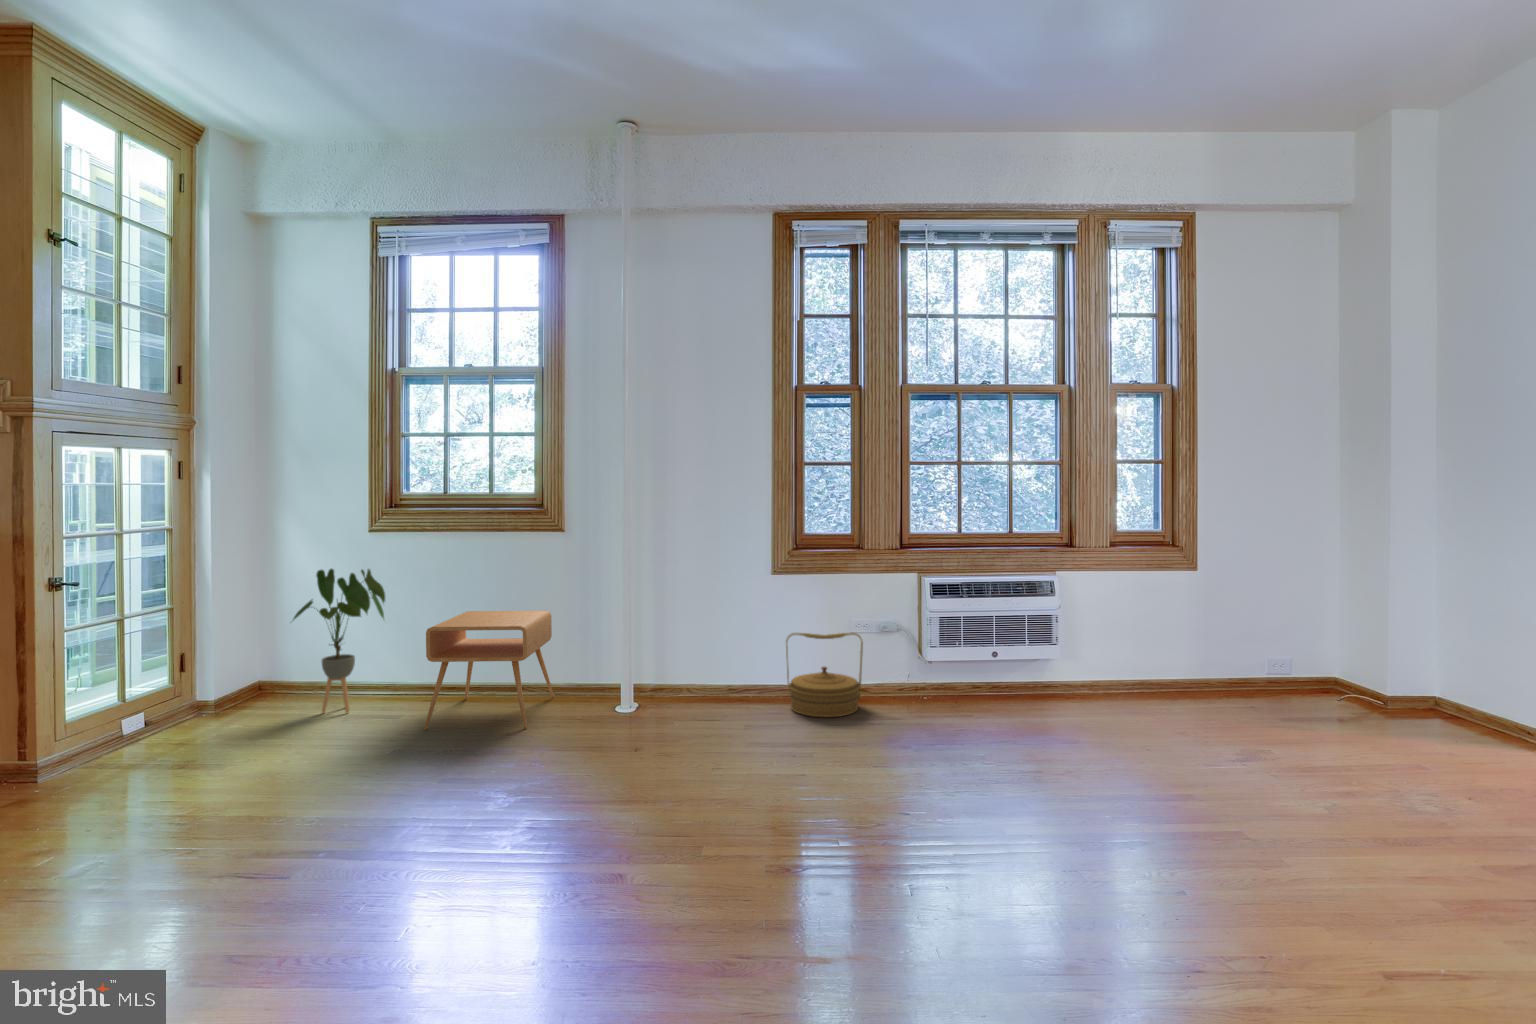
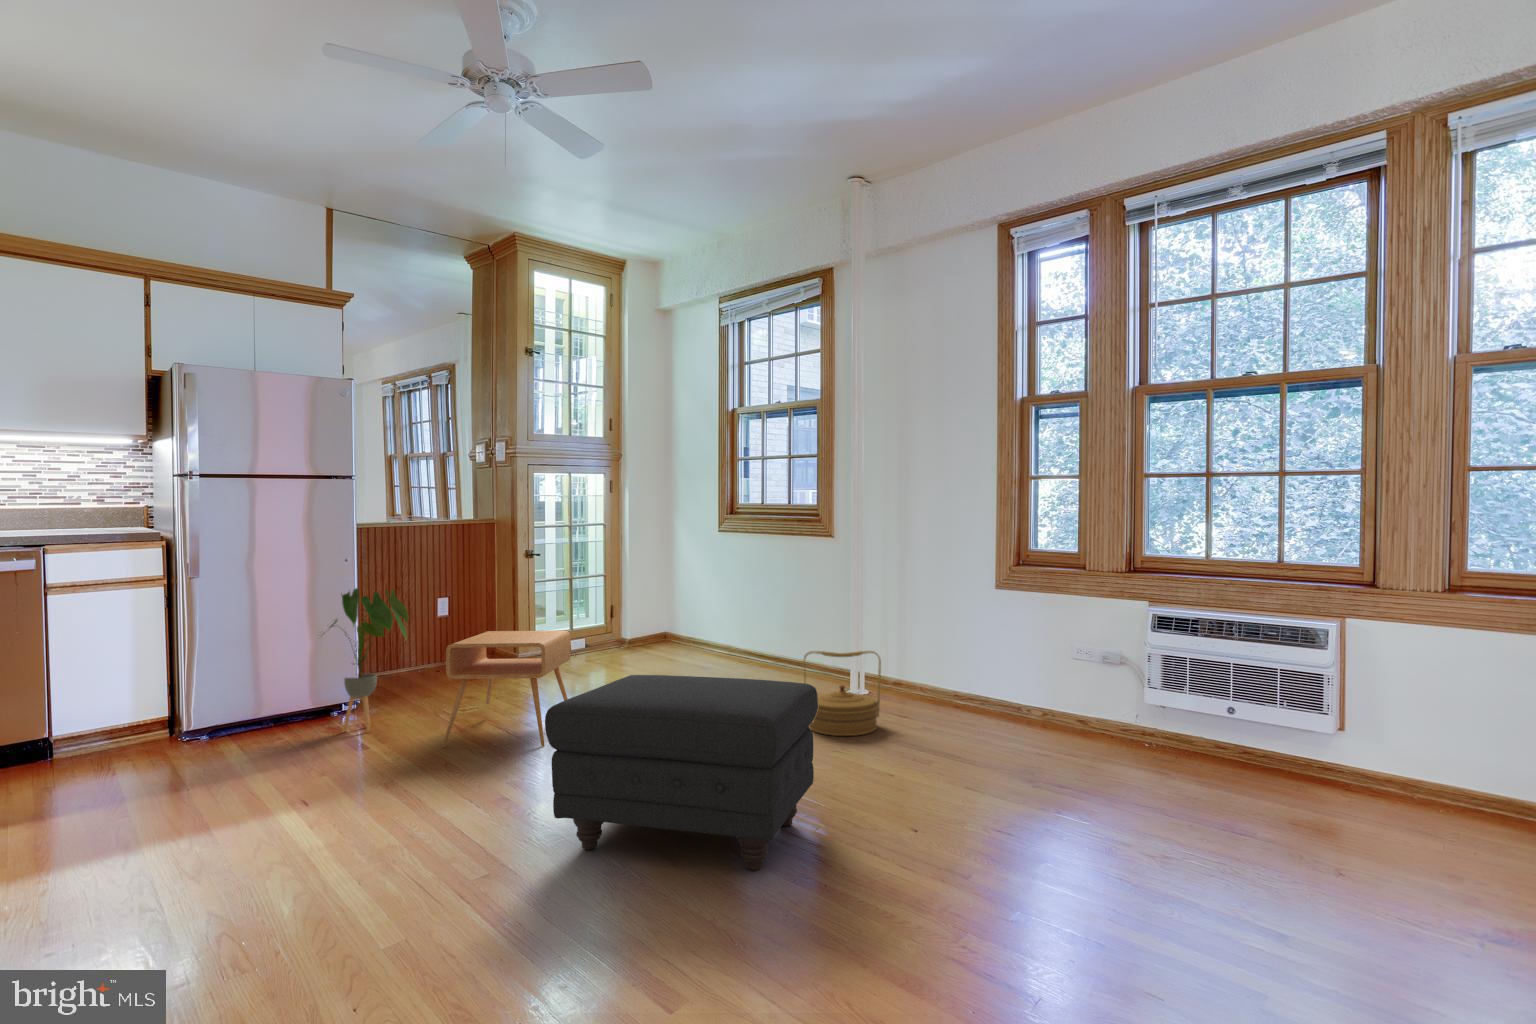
ottoman: none [531,665,801,861] -> present [545,675,818,870]

